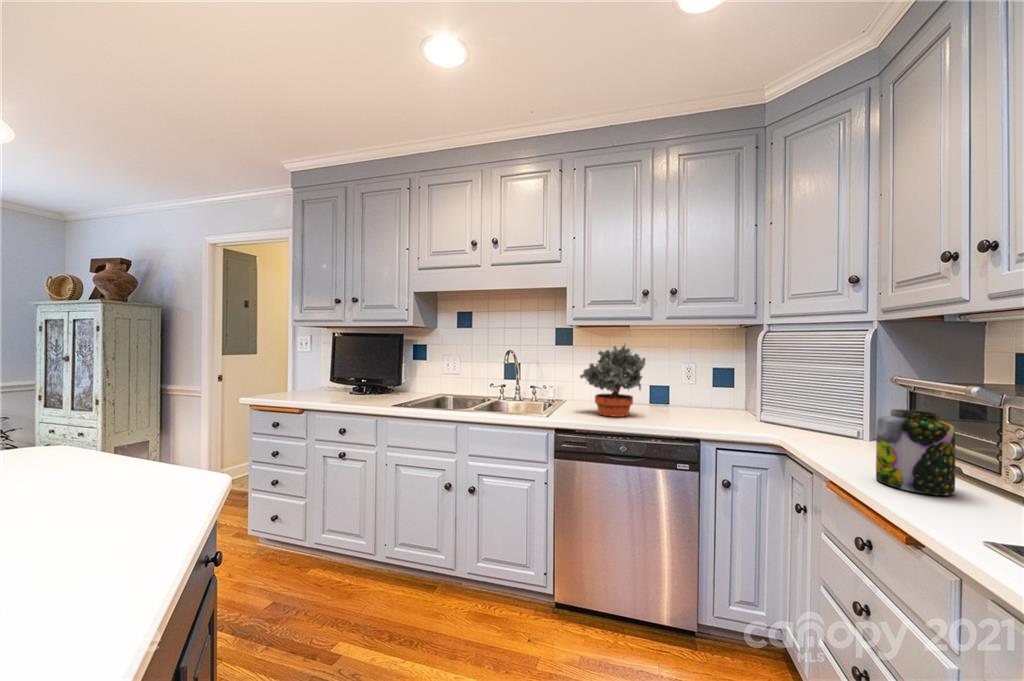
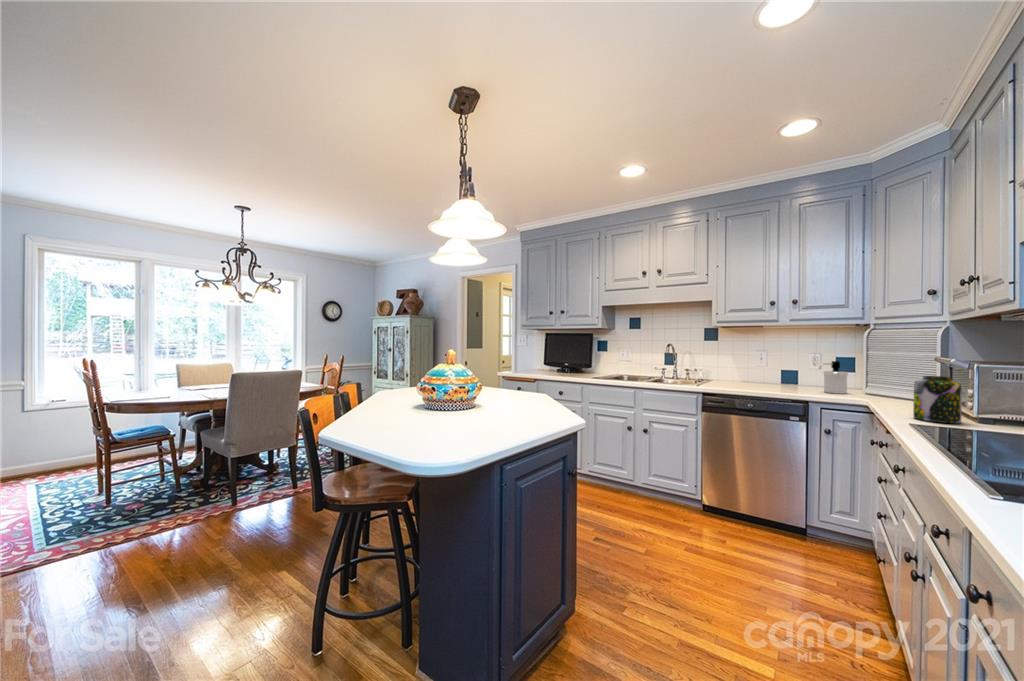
potted plant: present [580,344,645,417] -> none [722,338,772,388]
soap dispenser: none [706,376,740,423] -> present [819,361,848,394]

